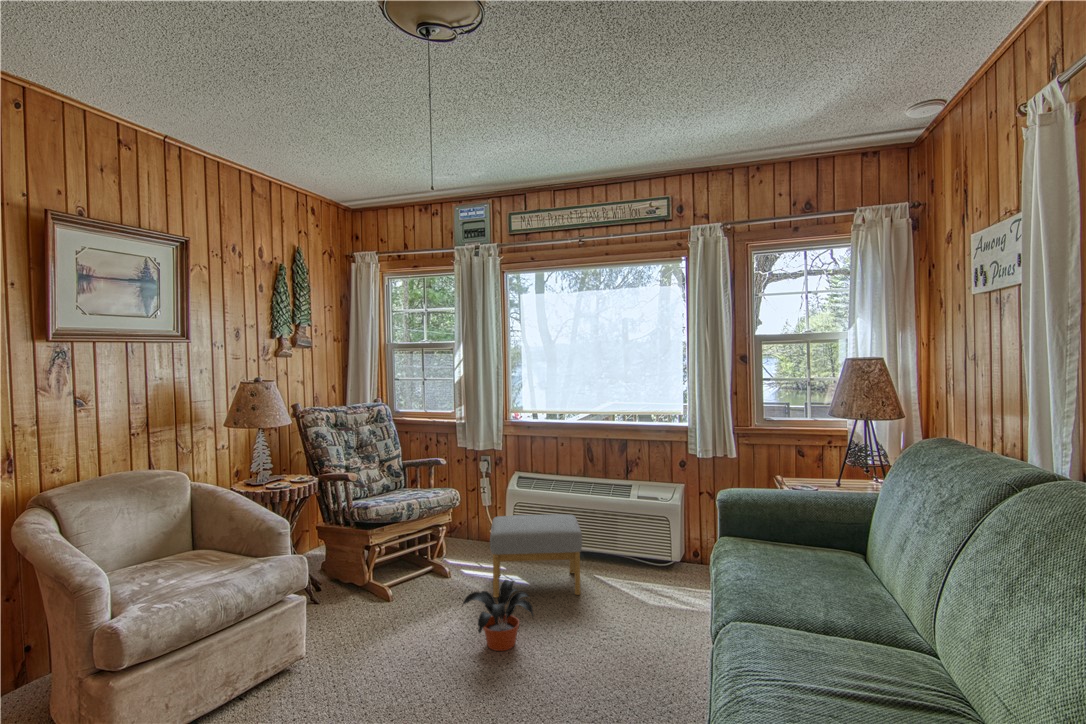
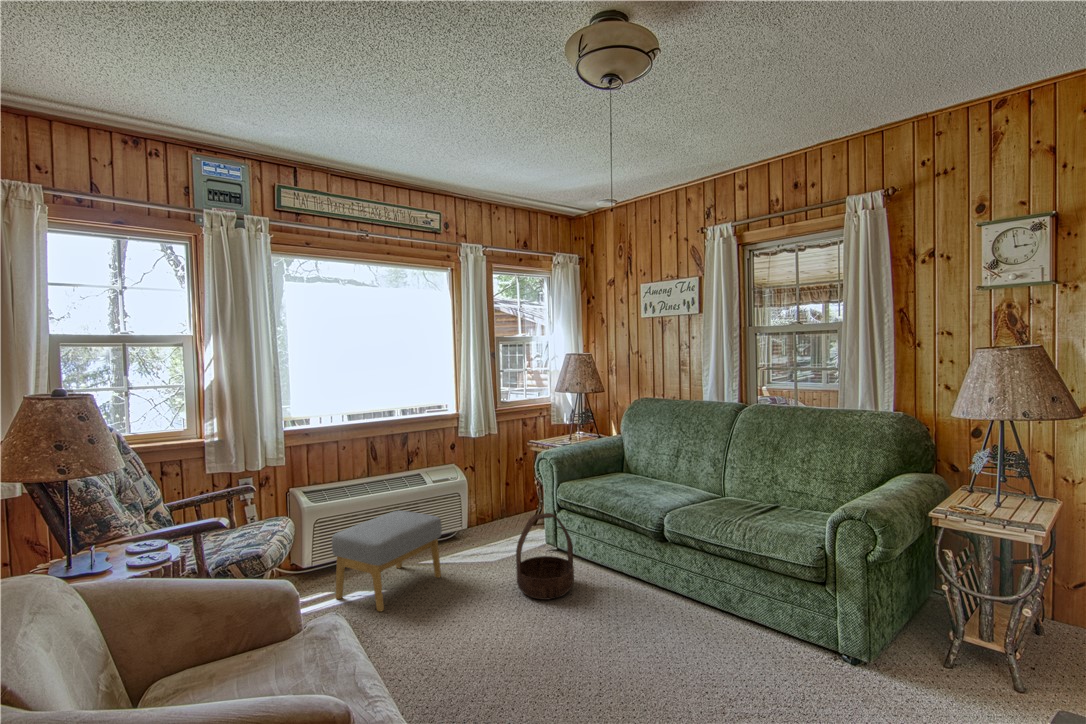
basket: none [589,558,662,672] -> present [516,513,574,600]
potted plant: present [462,580,534,651] -> none [427,569,496,637]

